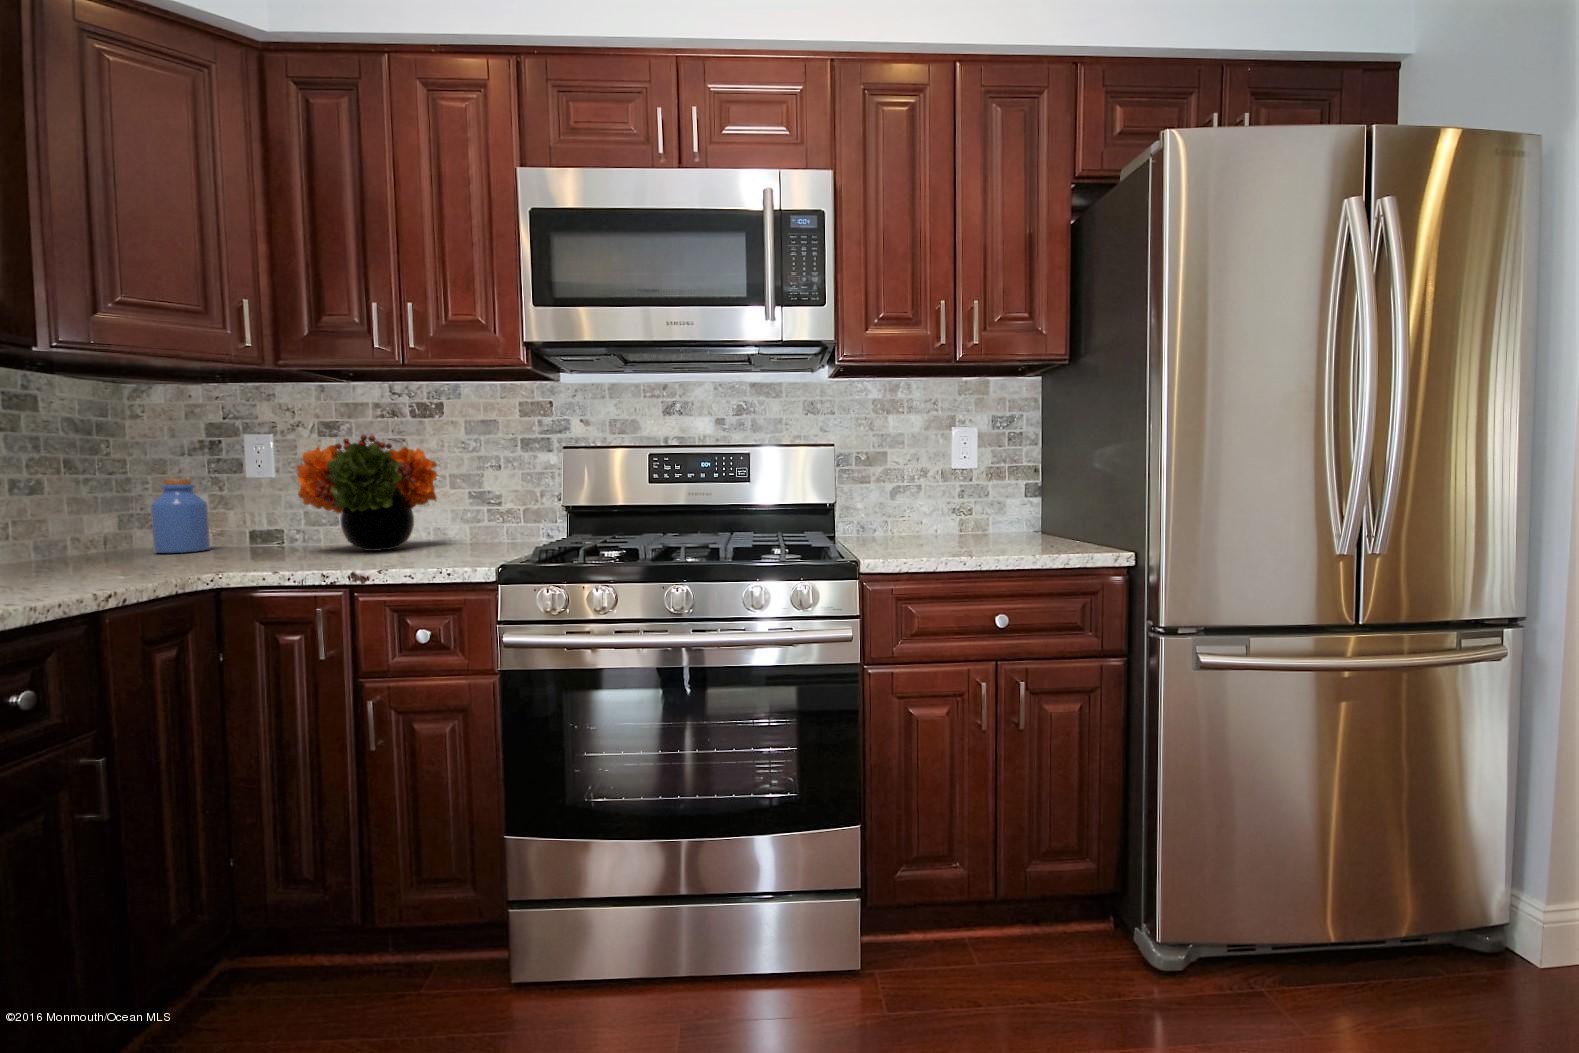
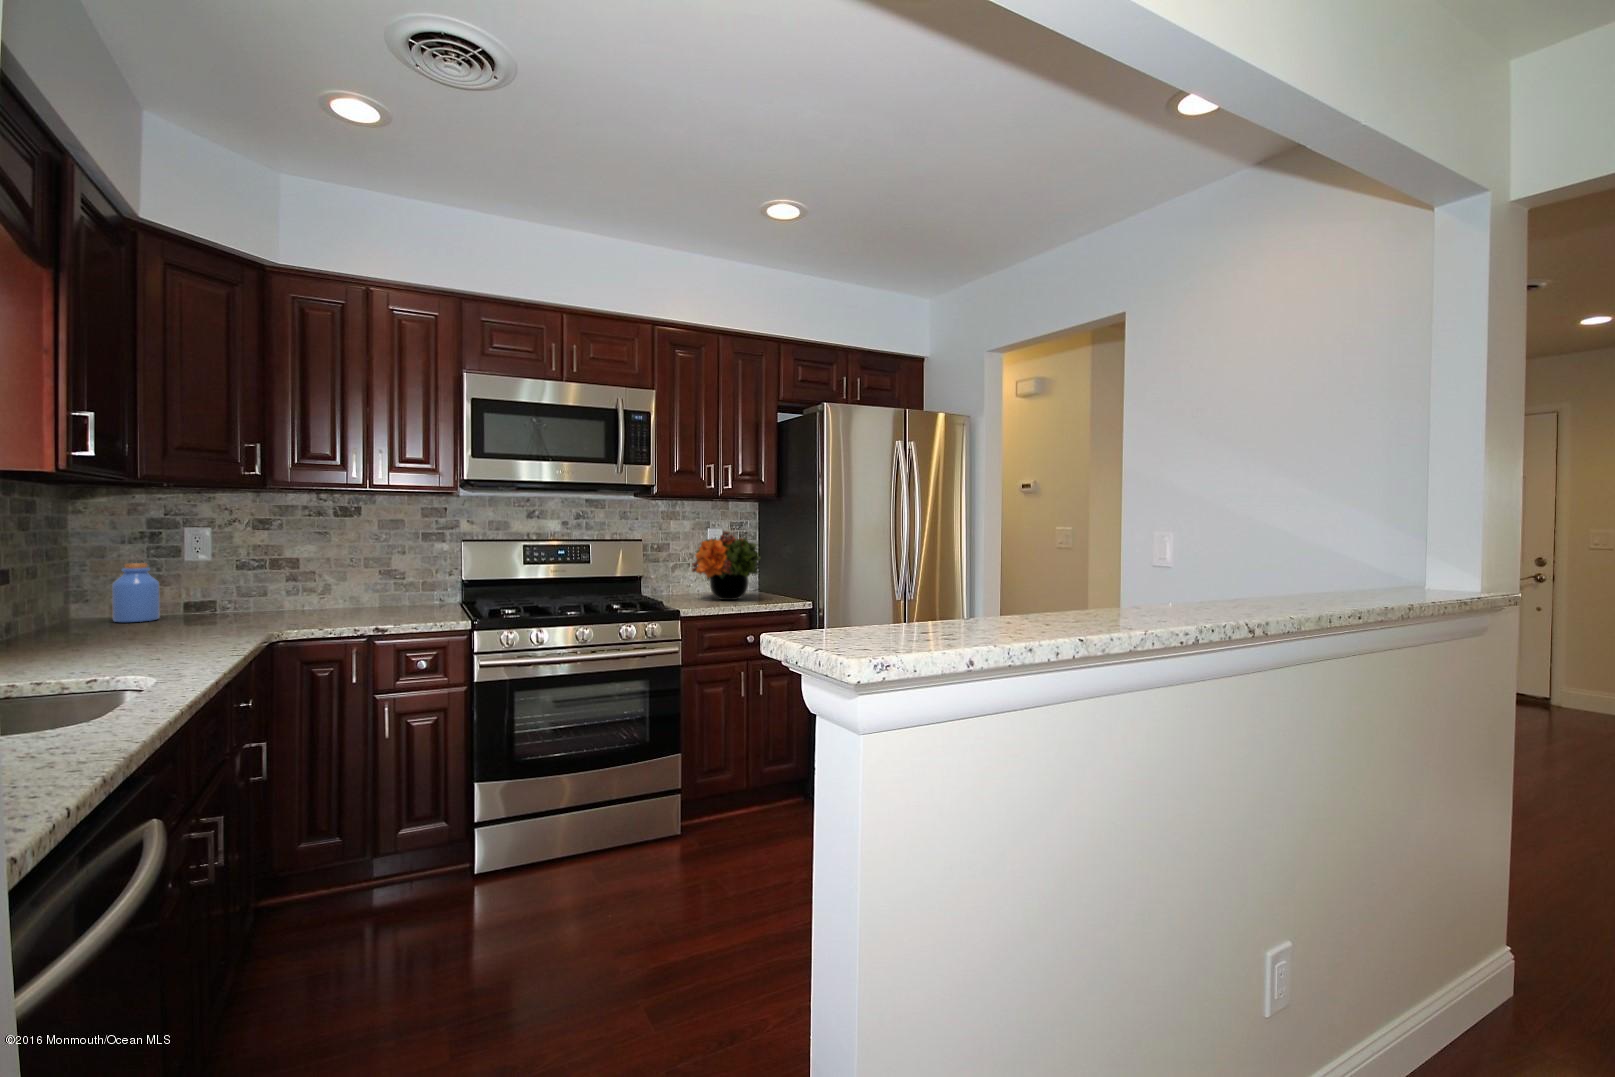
flower arrangement: present [297,435,437,551] -> present [692,532,760,600]

